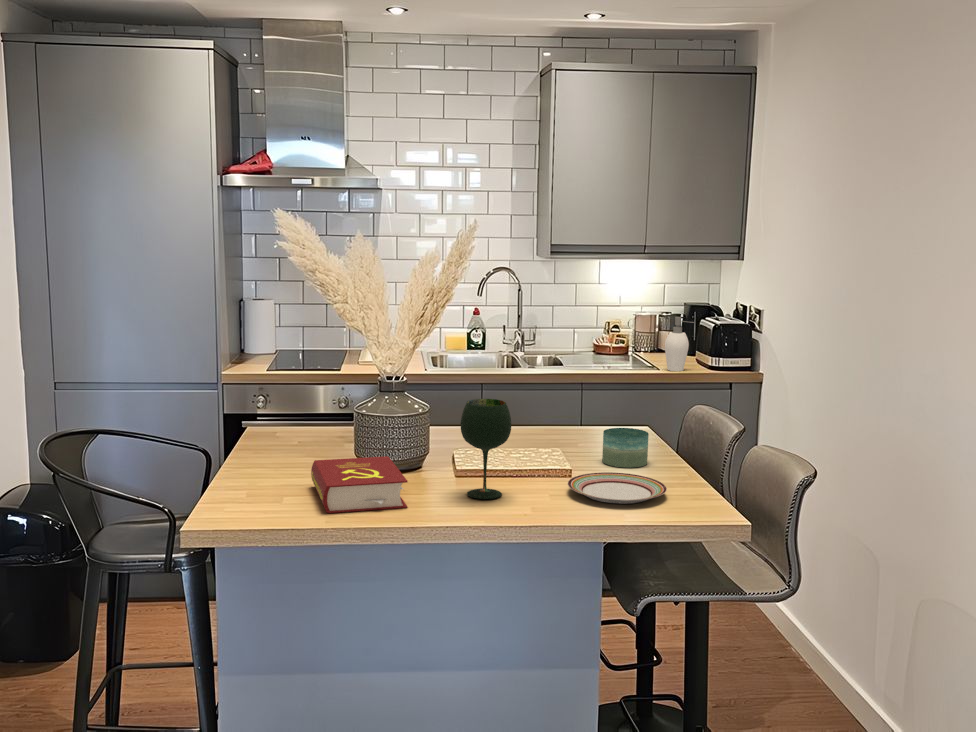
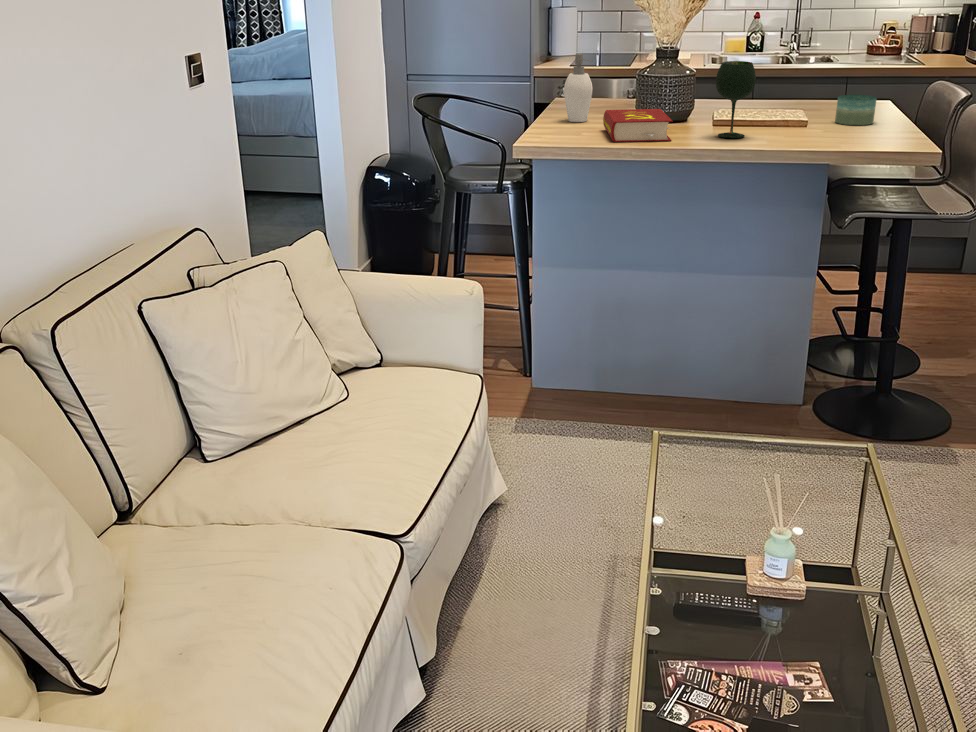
soap dispenser: present [665,317,694,371] -> present [564,54,593,122]
plate: present [568,472,667,504] -> none [798,125,878,143]

